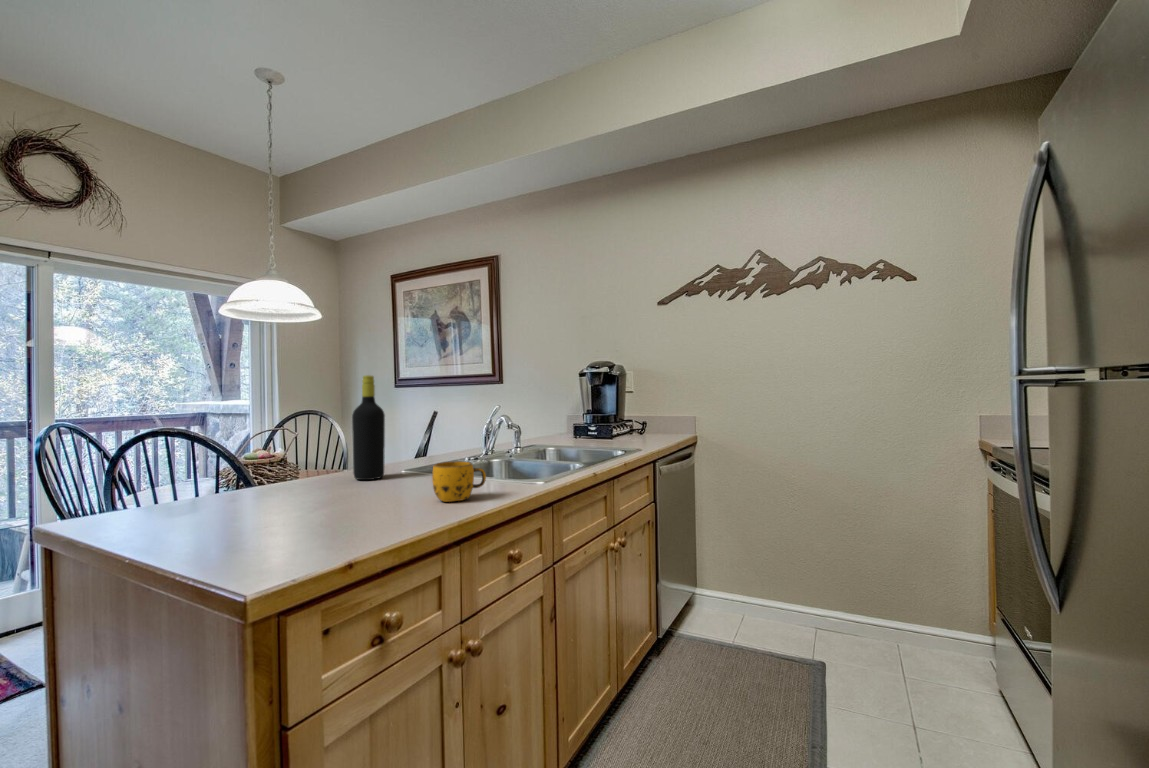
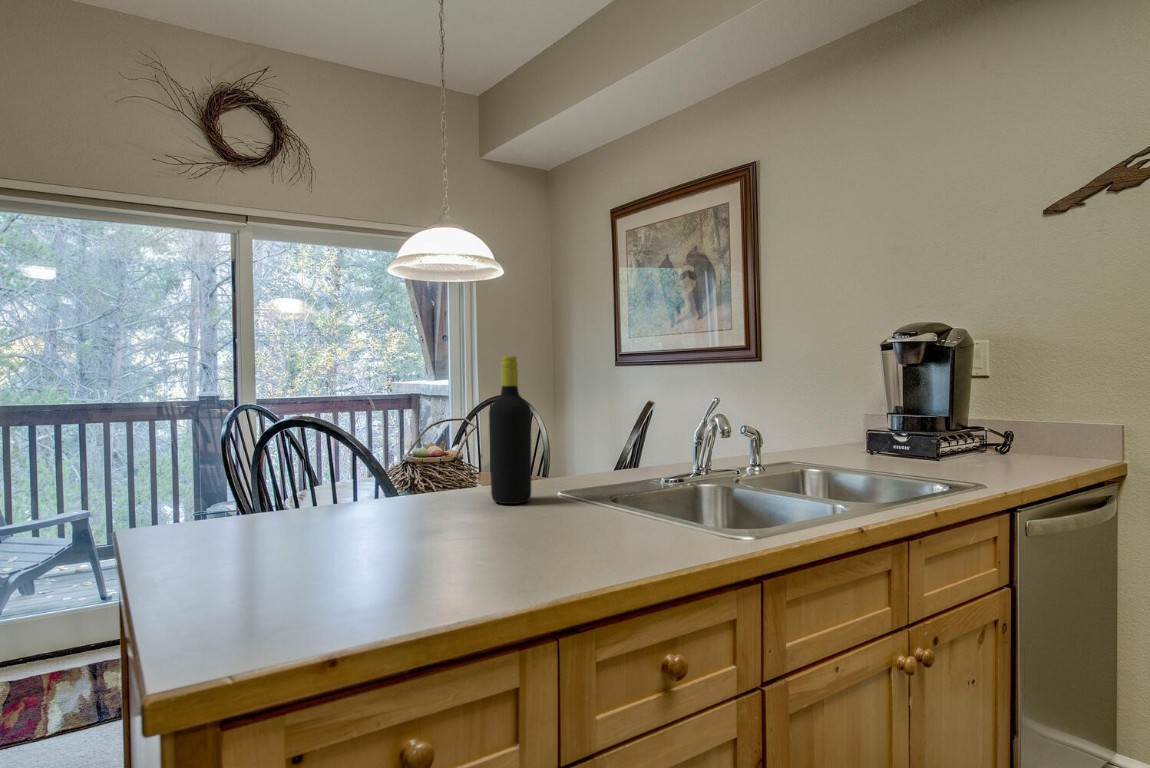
mug: present [432,461,486,502] -> none [544,497,629,562]

